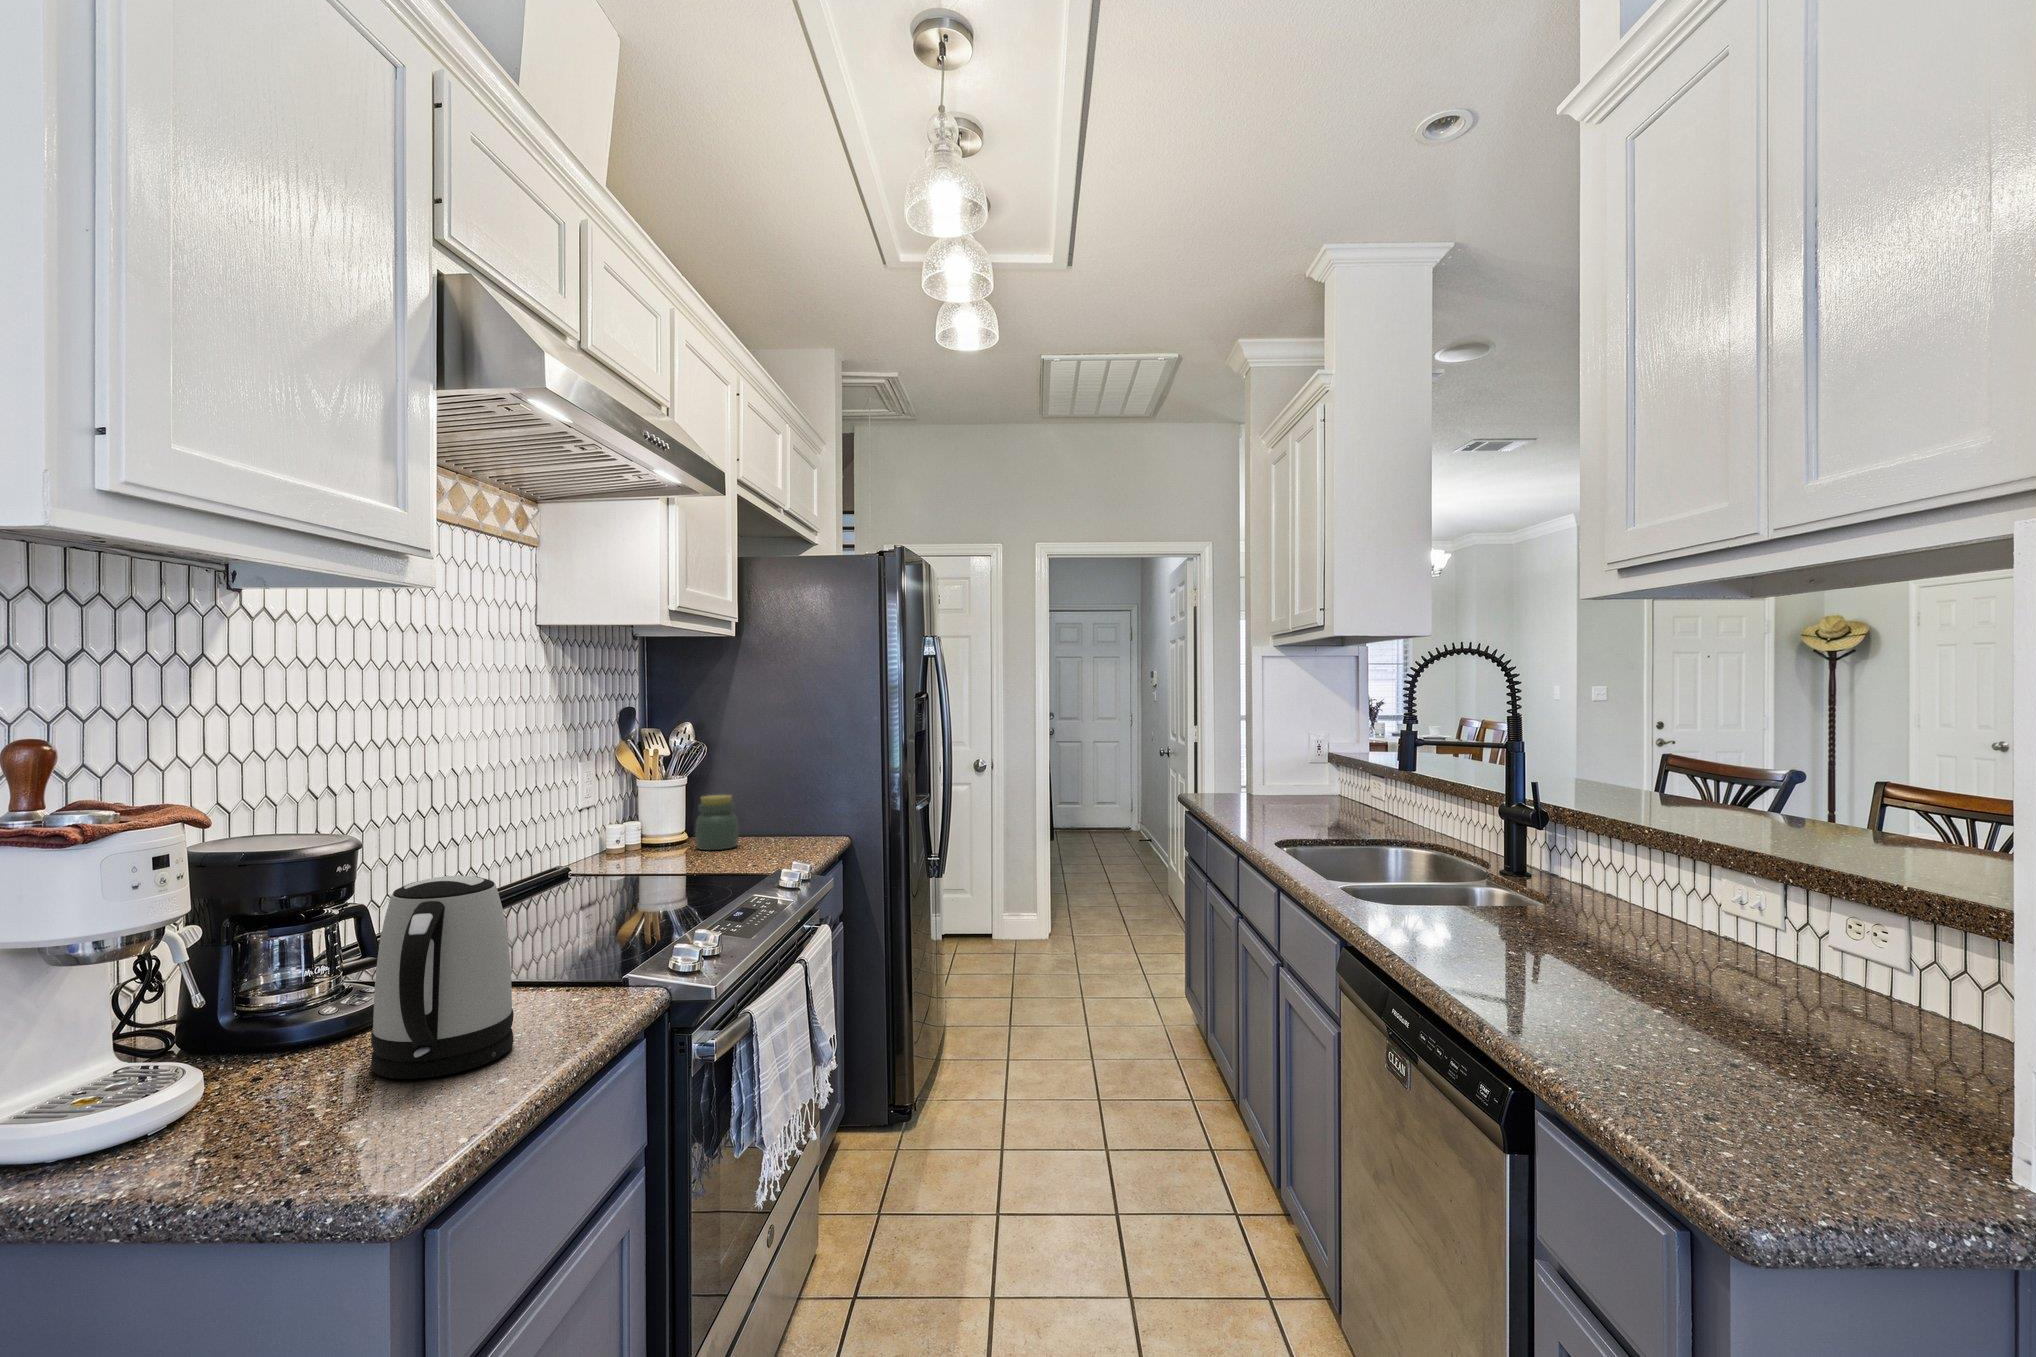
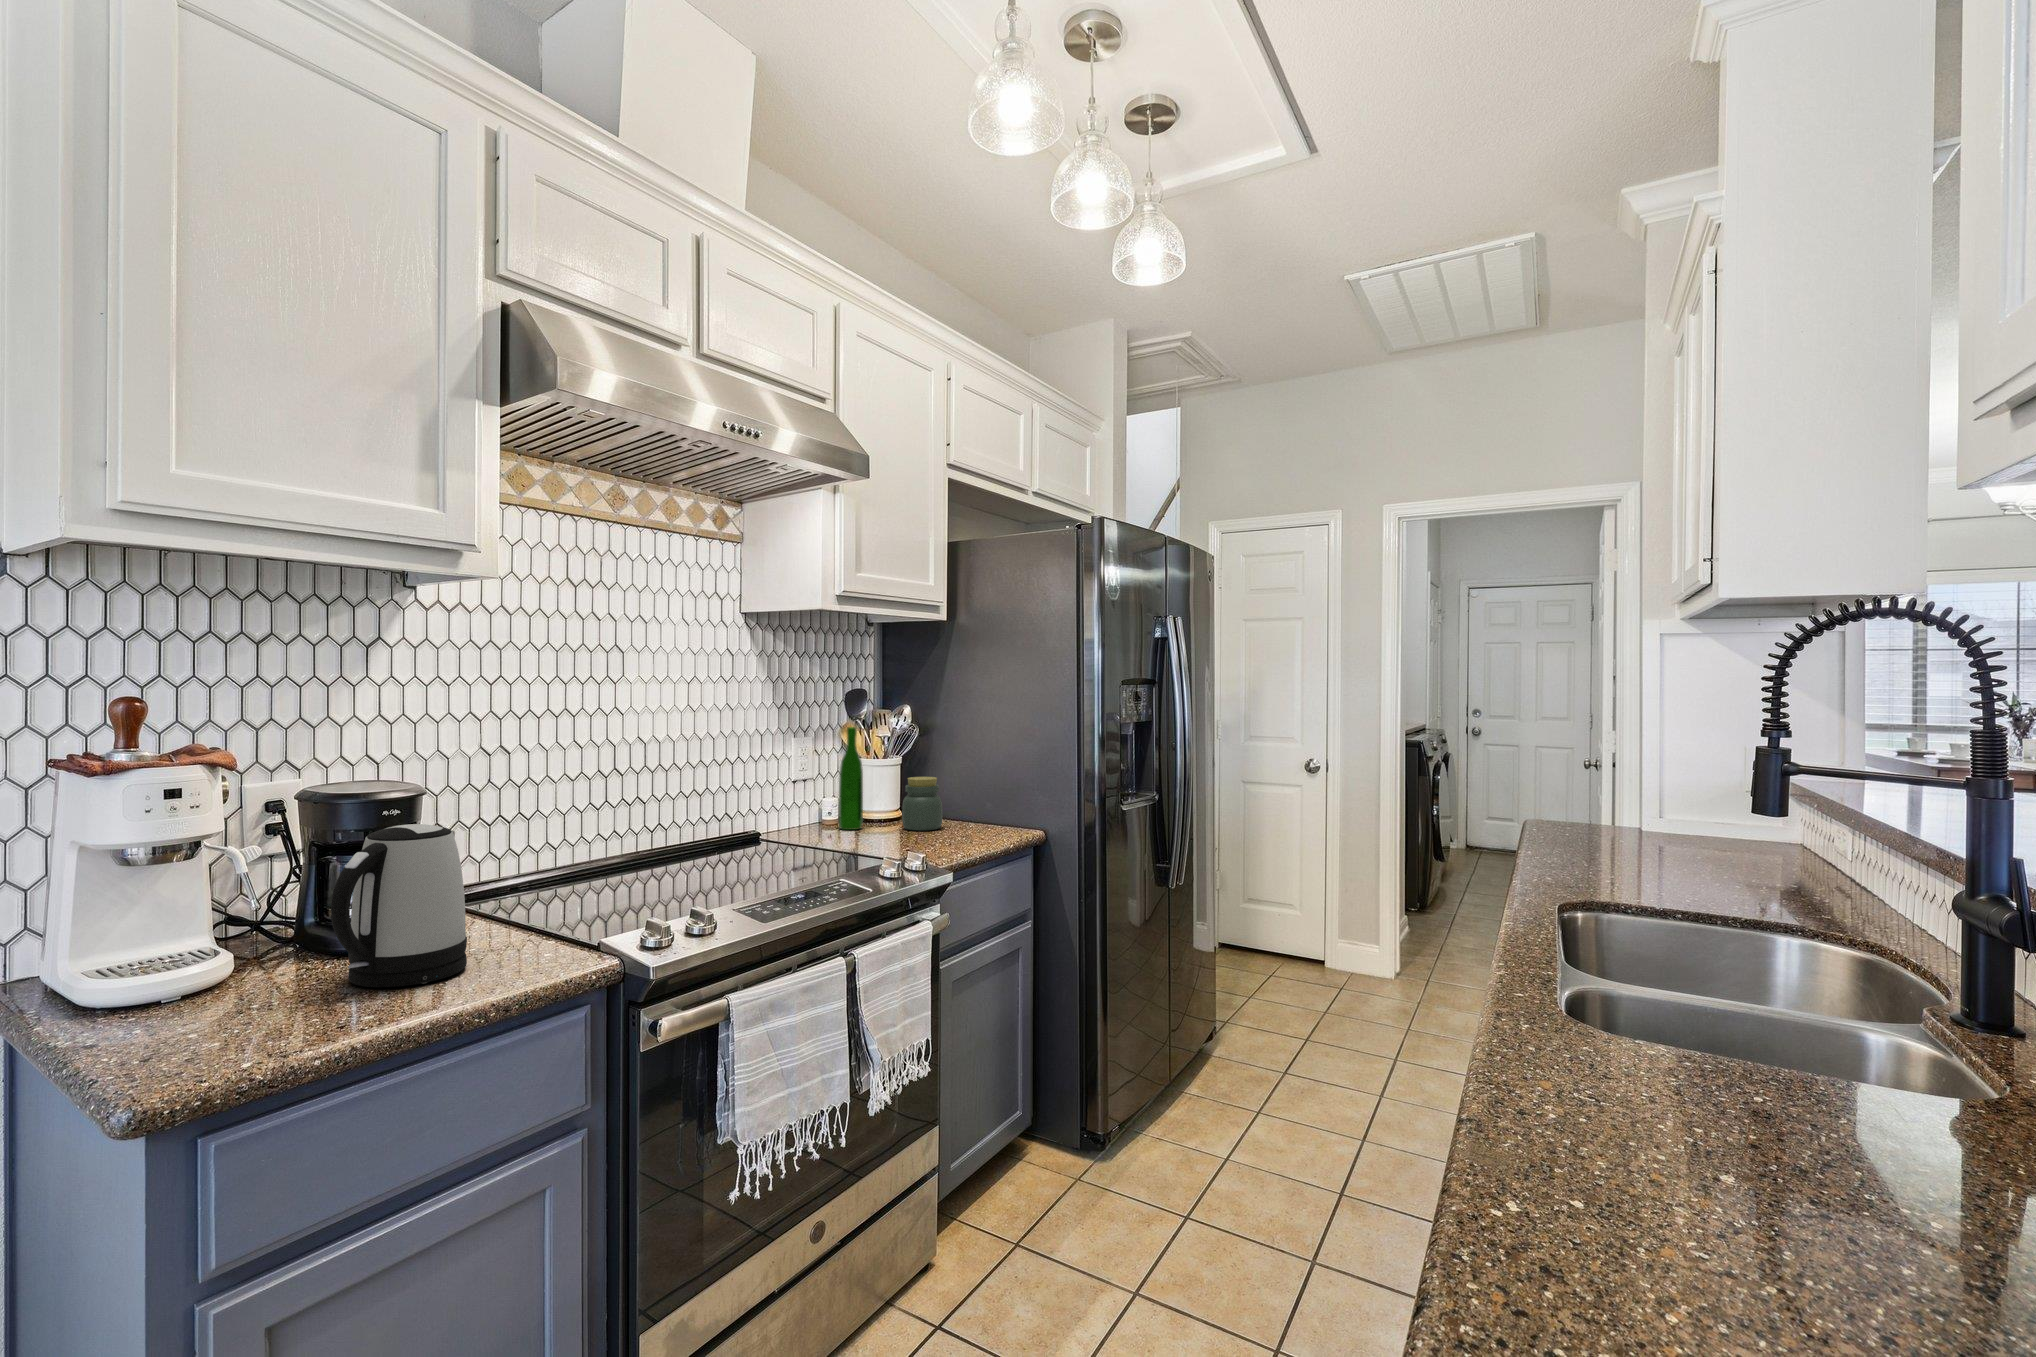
wine bottle: none [627,748,654,857] -> present [839,727,863,830]

